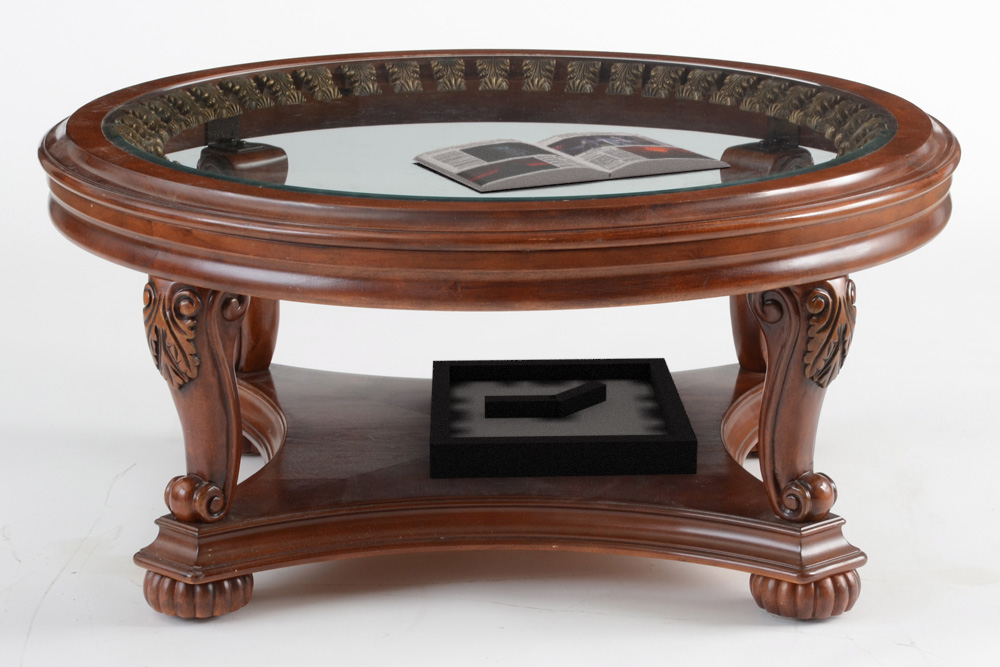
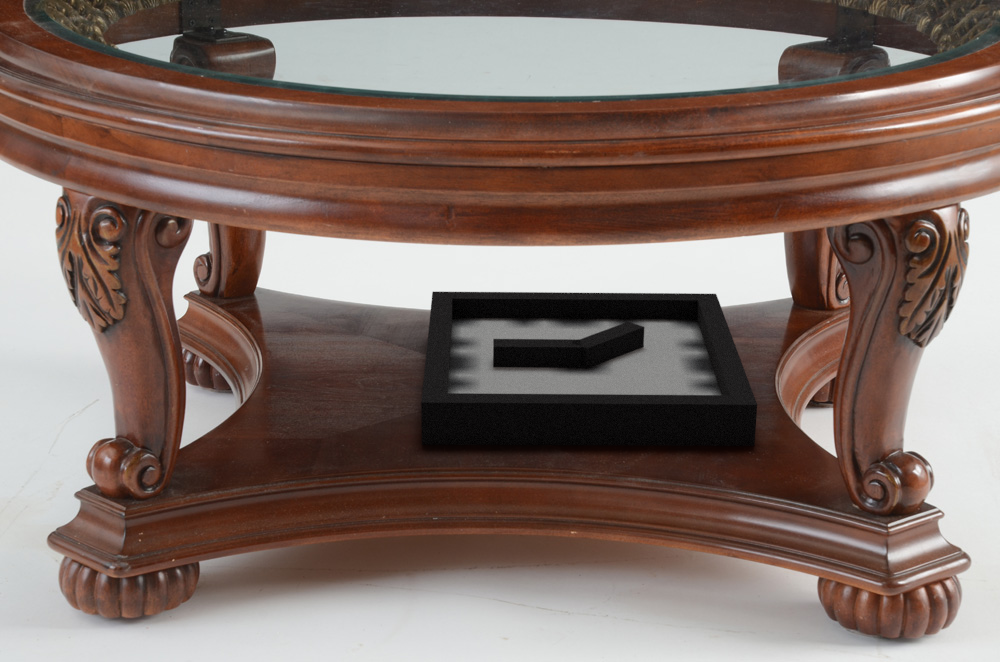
magazine: present [413,132,730,191] -> none [402,11,813,87]

